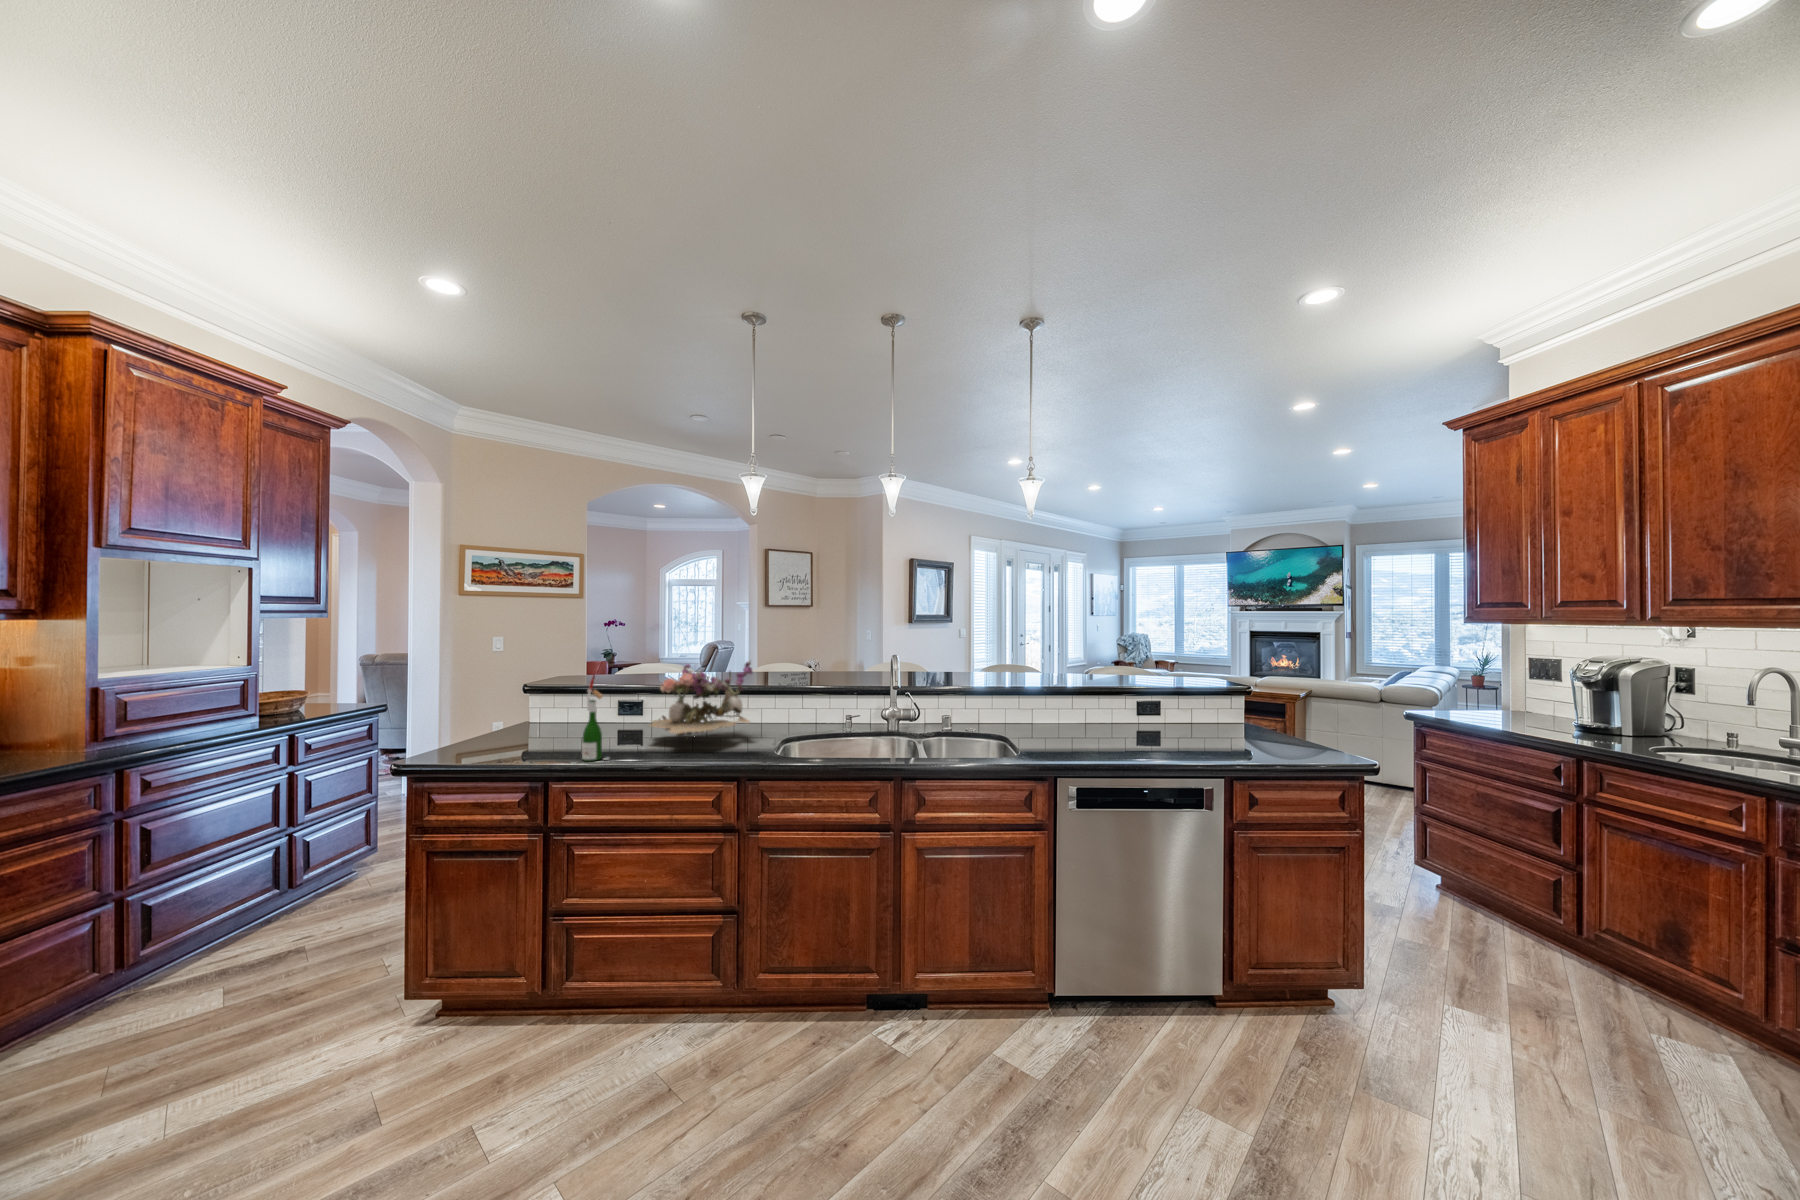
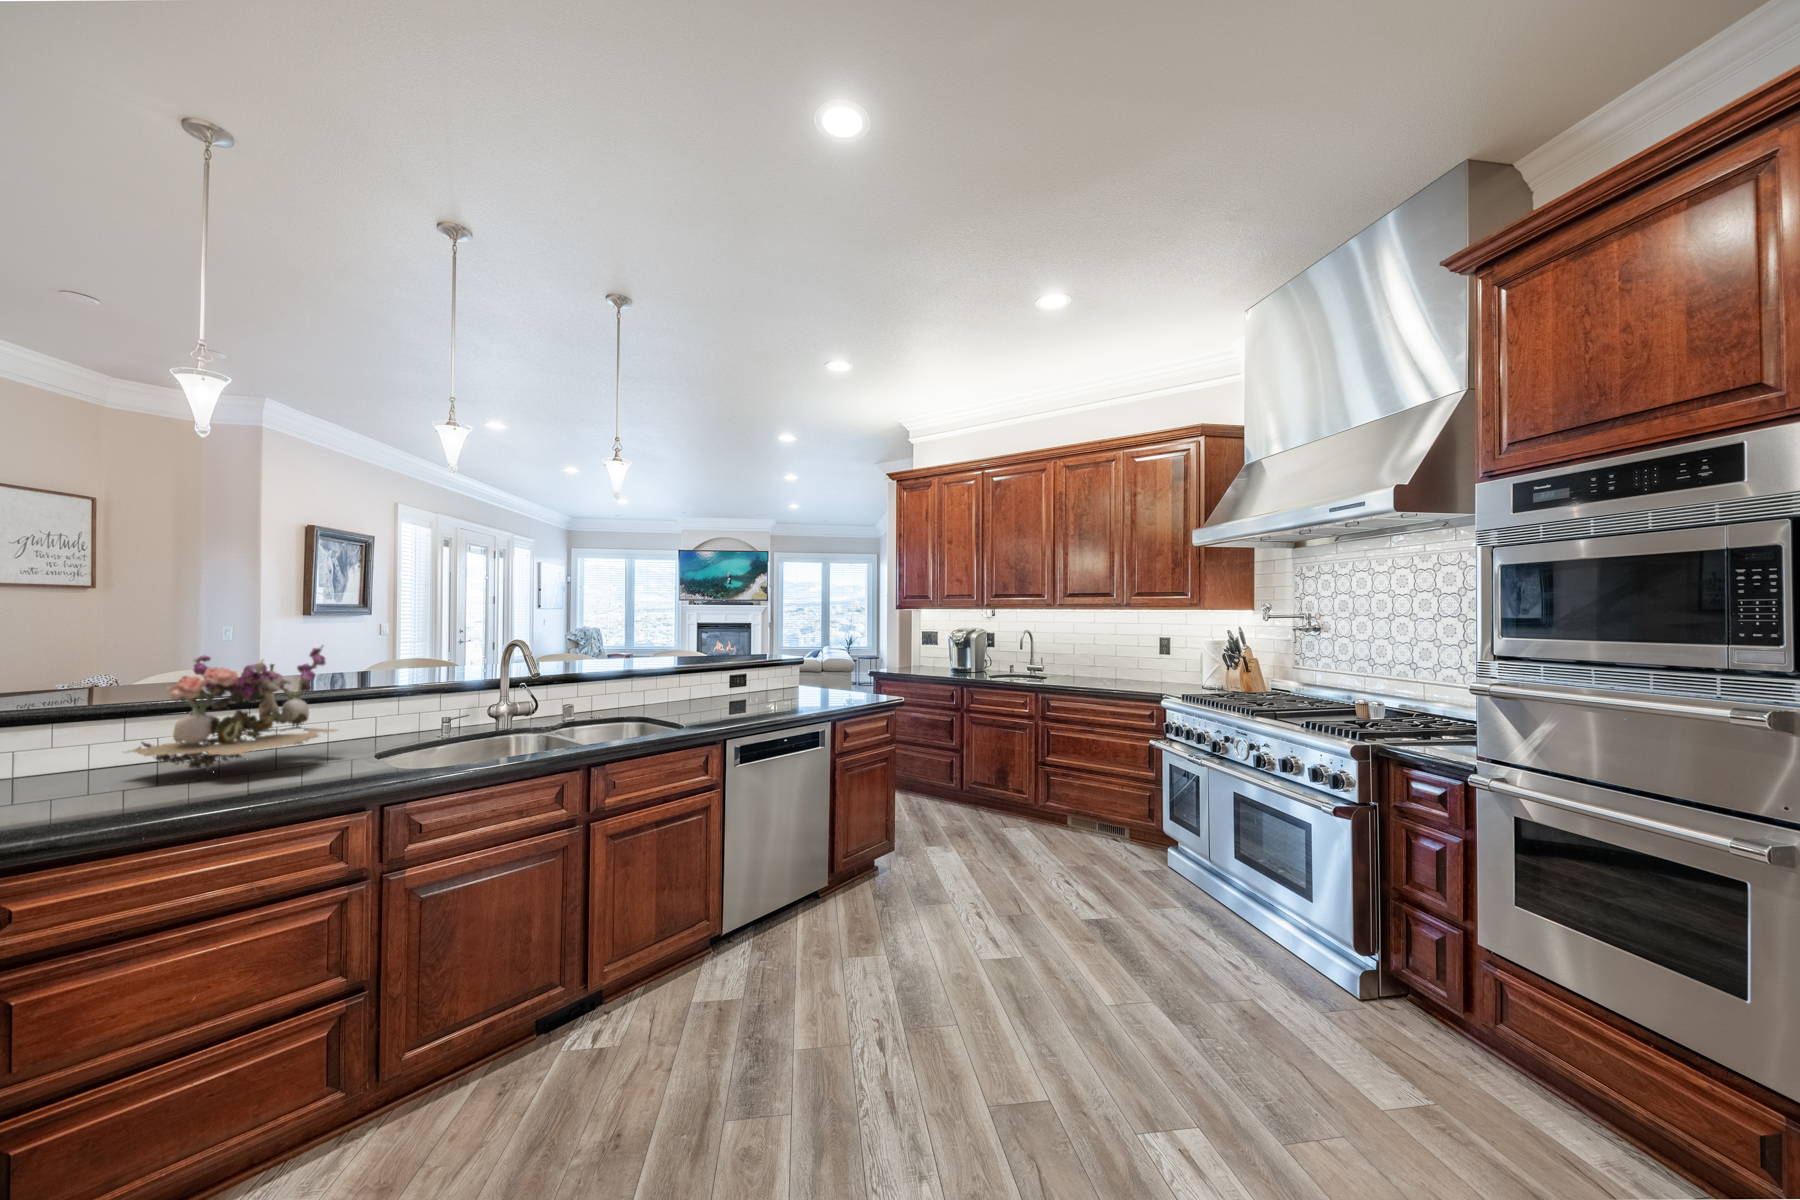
wine bottle: present [582,672,609,761] -> none [49,662,117,818]

